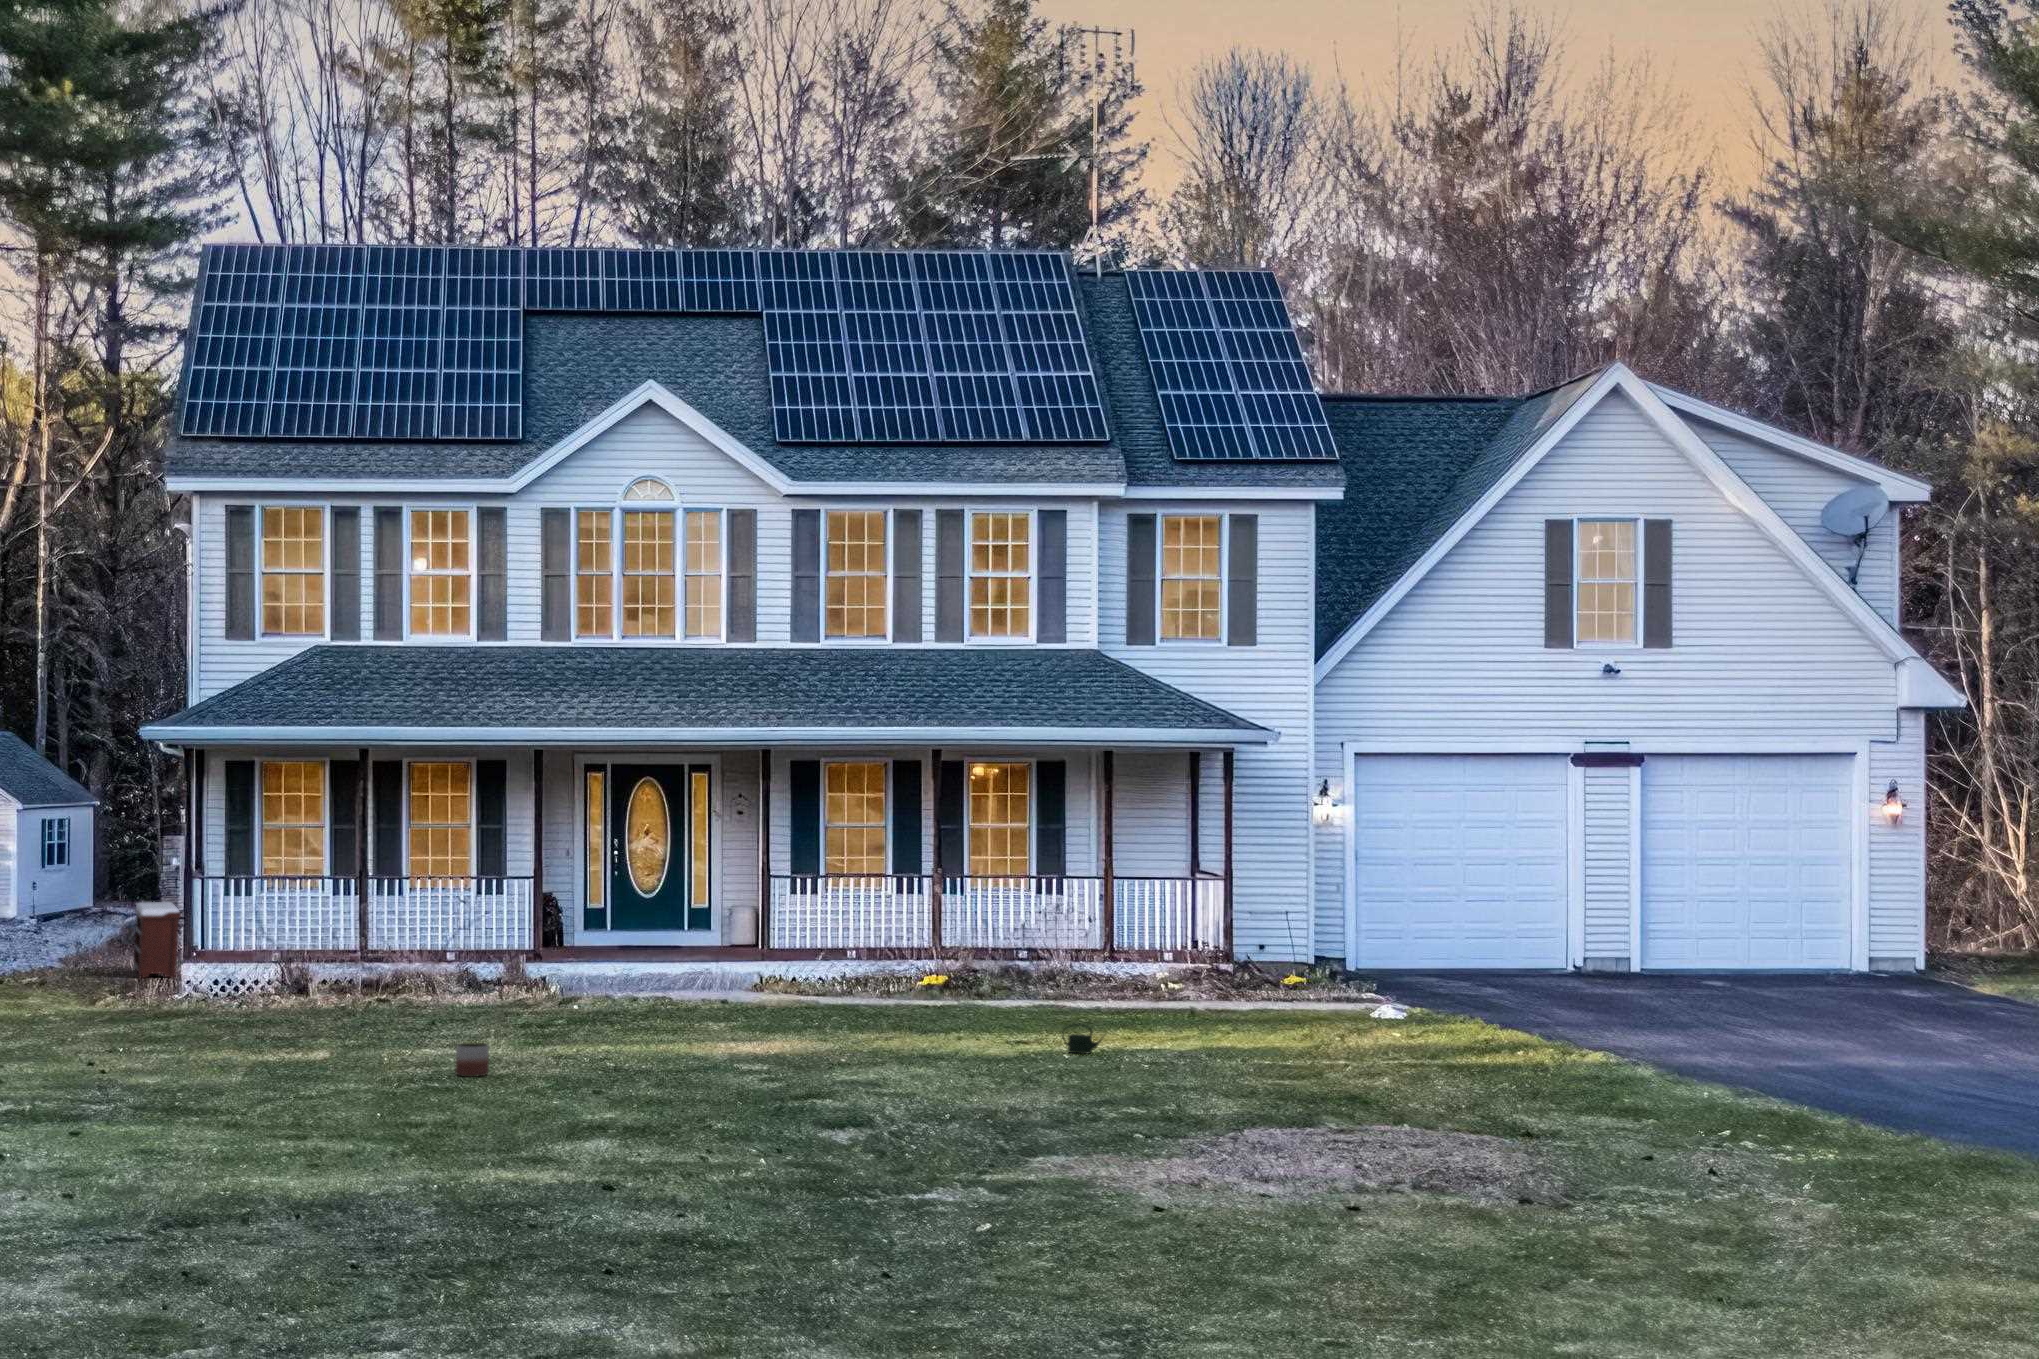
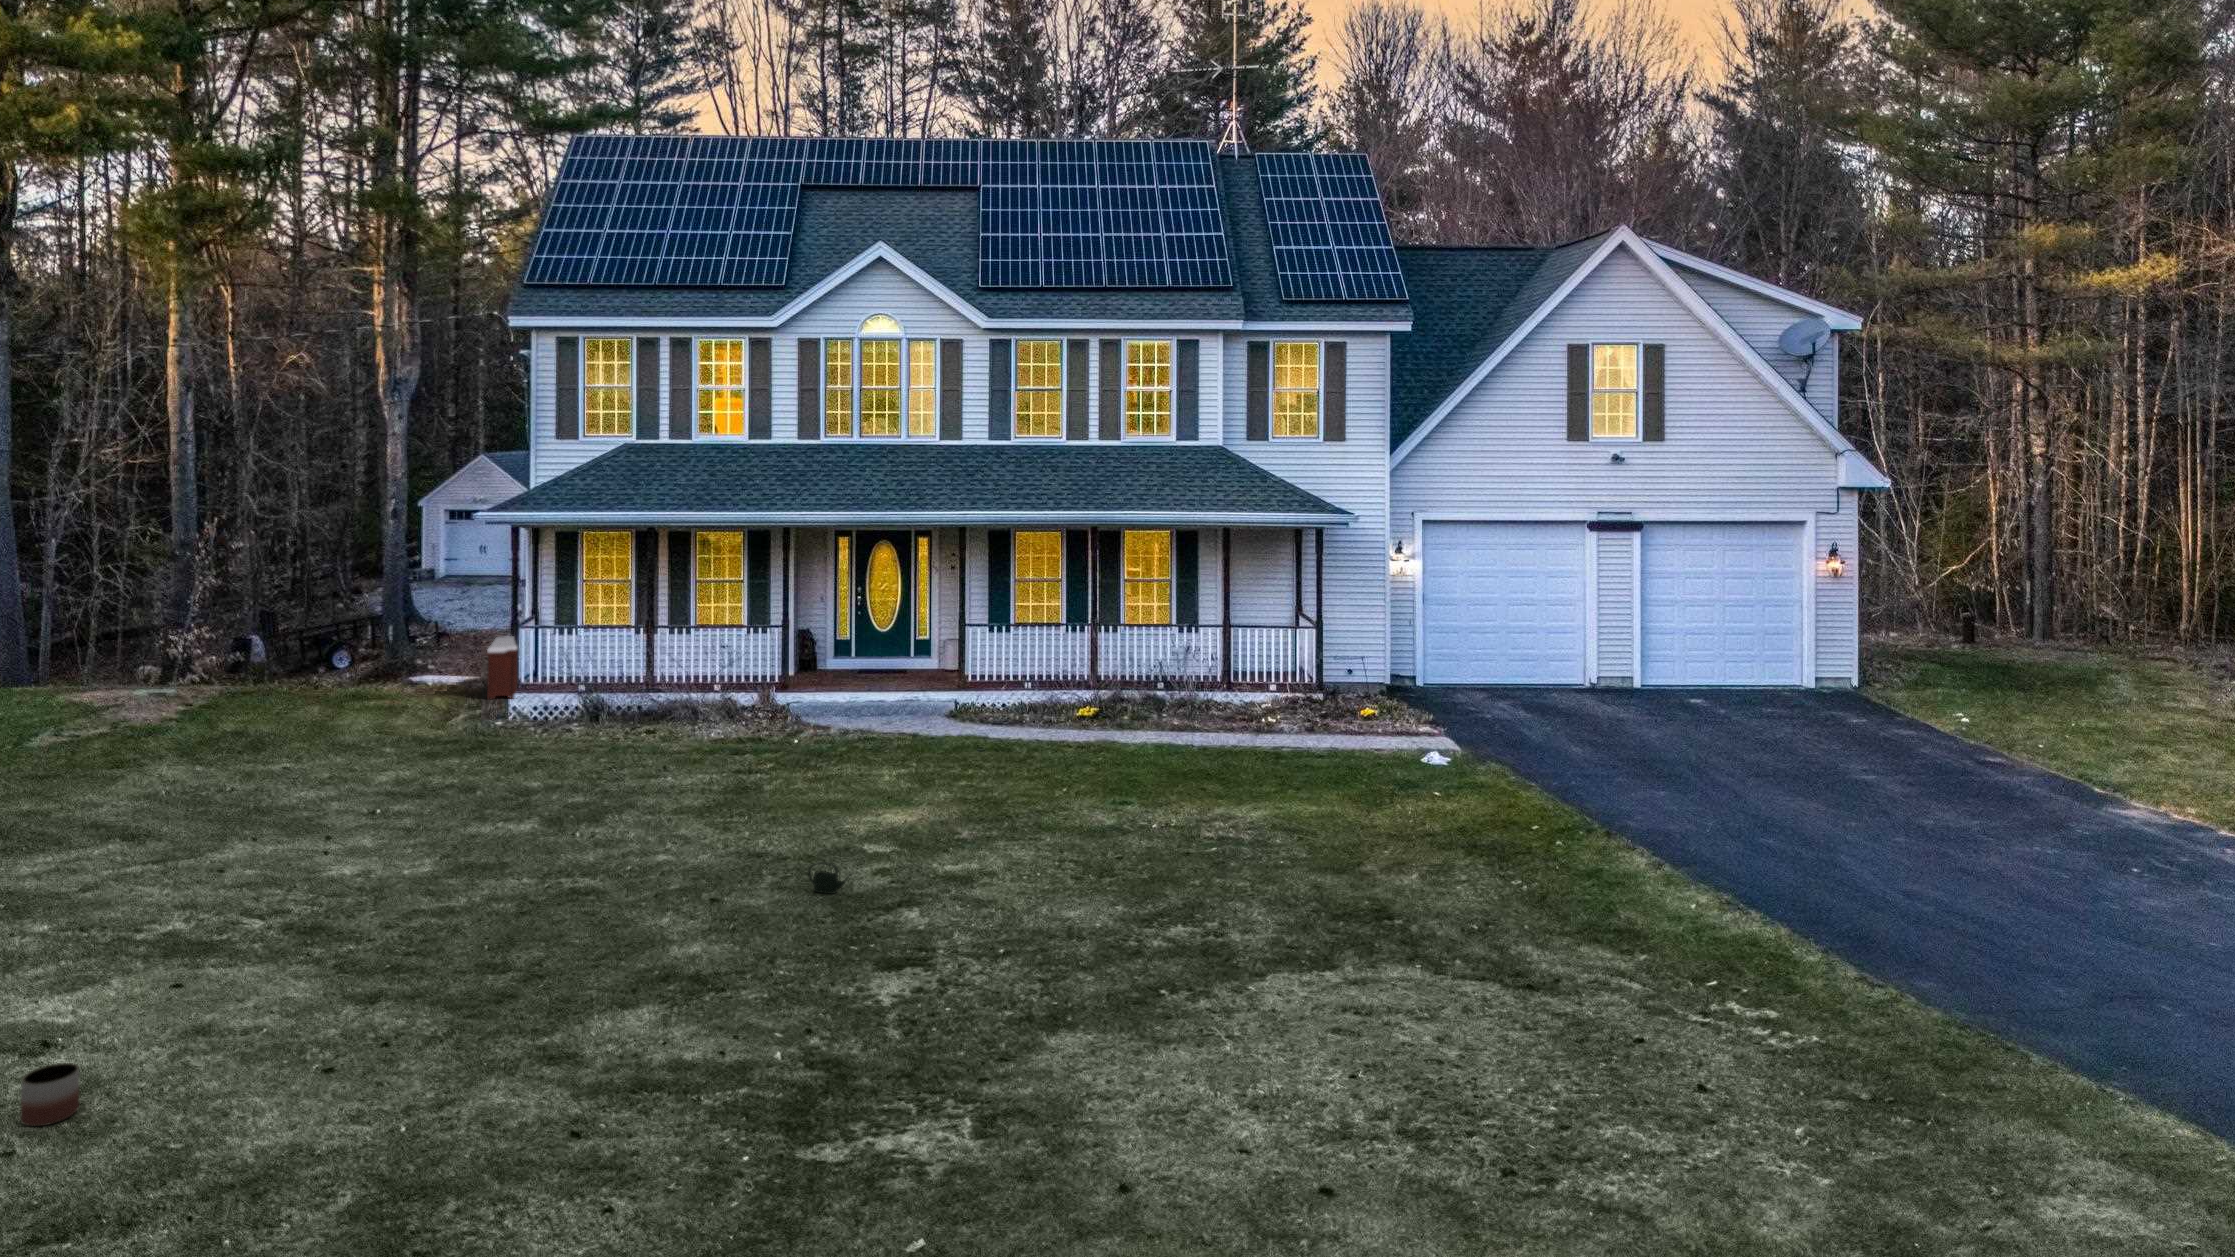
watering can: present [1062,1024,1103,1054] -> present [808,862,847,894]
planter: present [455,1043,489,1077] -> present [20,1063,79,1126]

